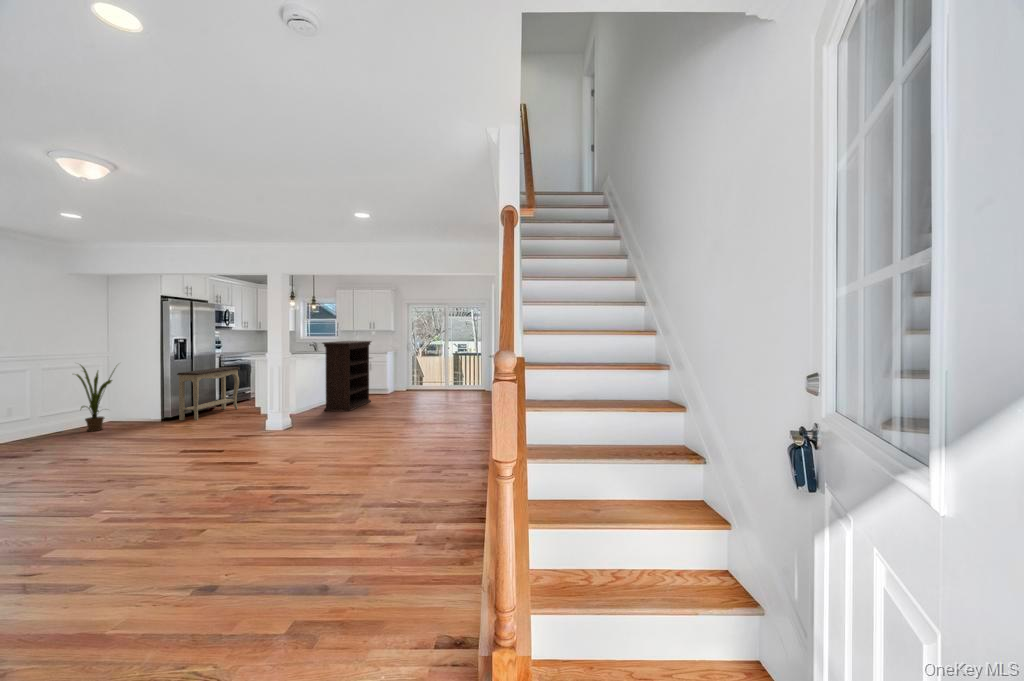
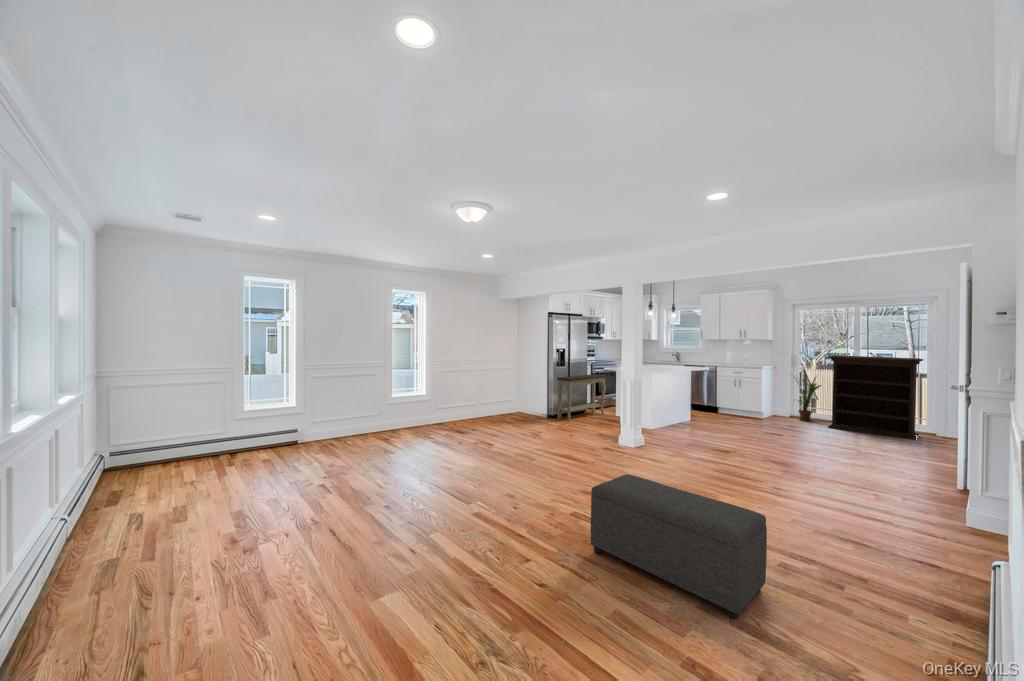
bookshelf: present [322,341,371,411] -> present [828,355,924,440]
house plant: present [76,365,115,431] -> present [798,369,821,421]
ottoman: none [270,435,401,503] -> present [591,474,767,620]

